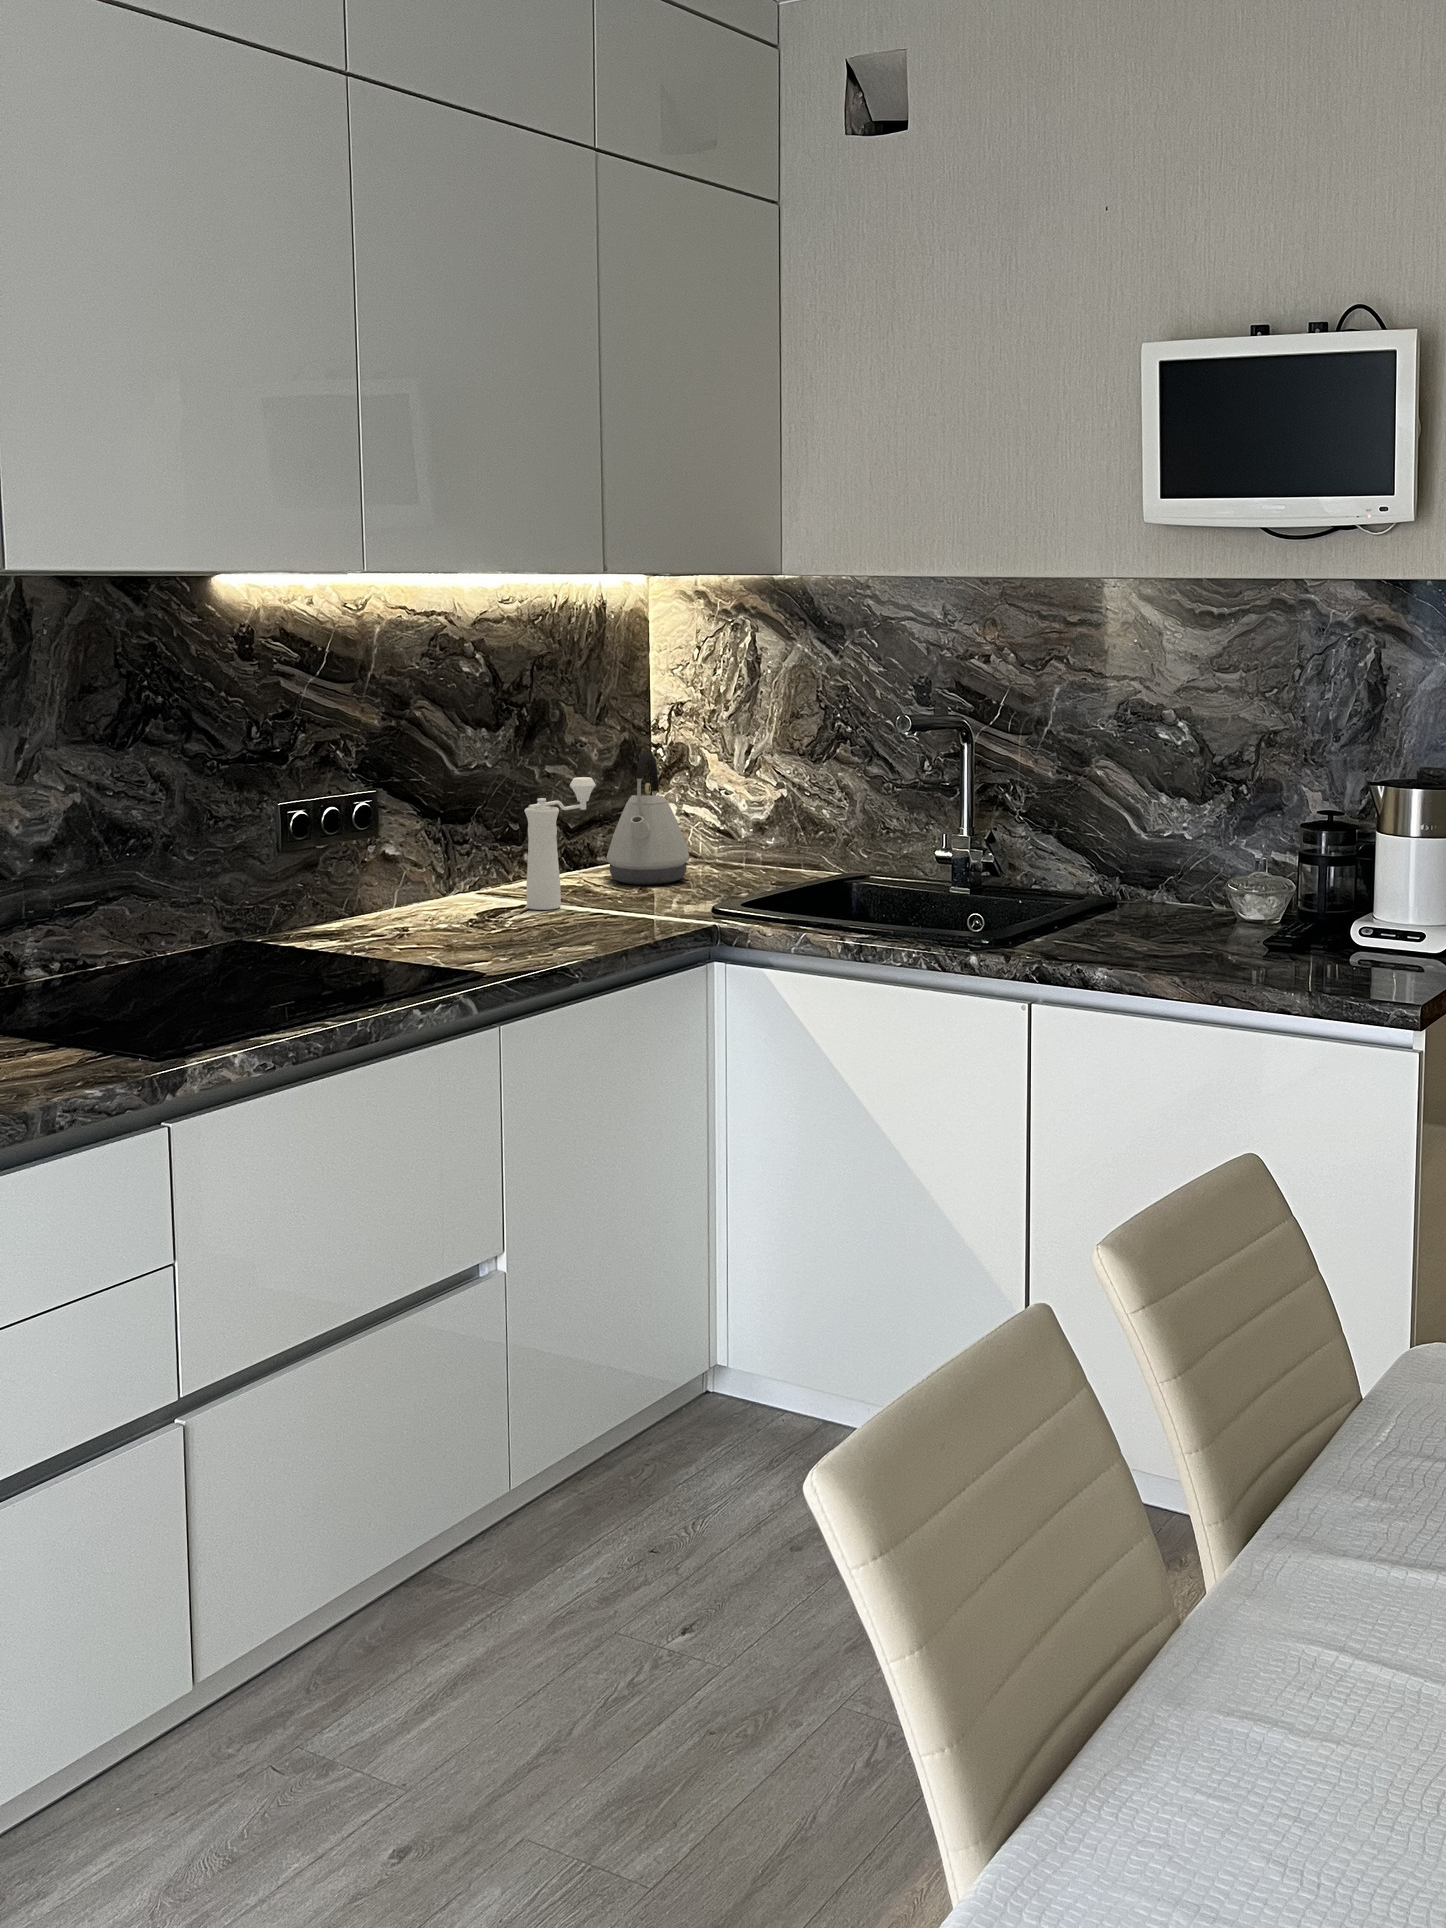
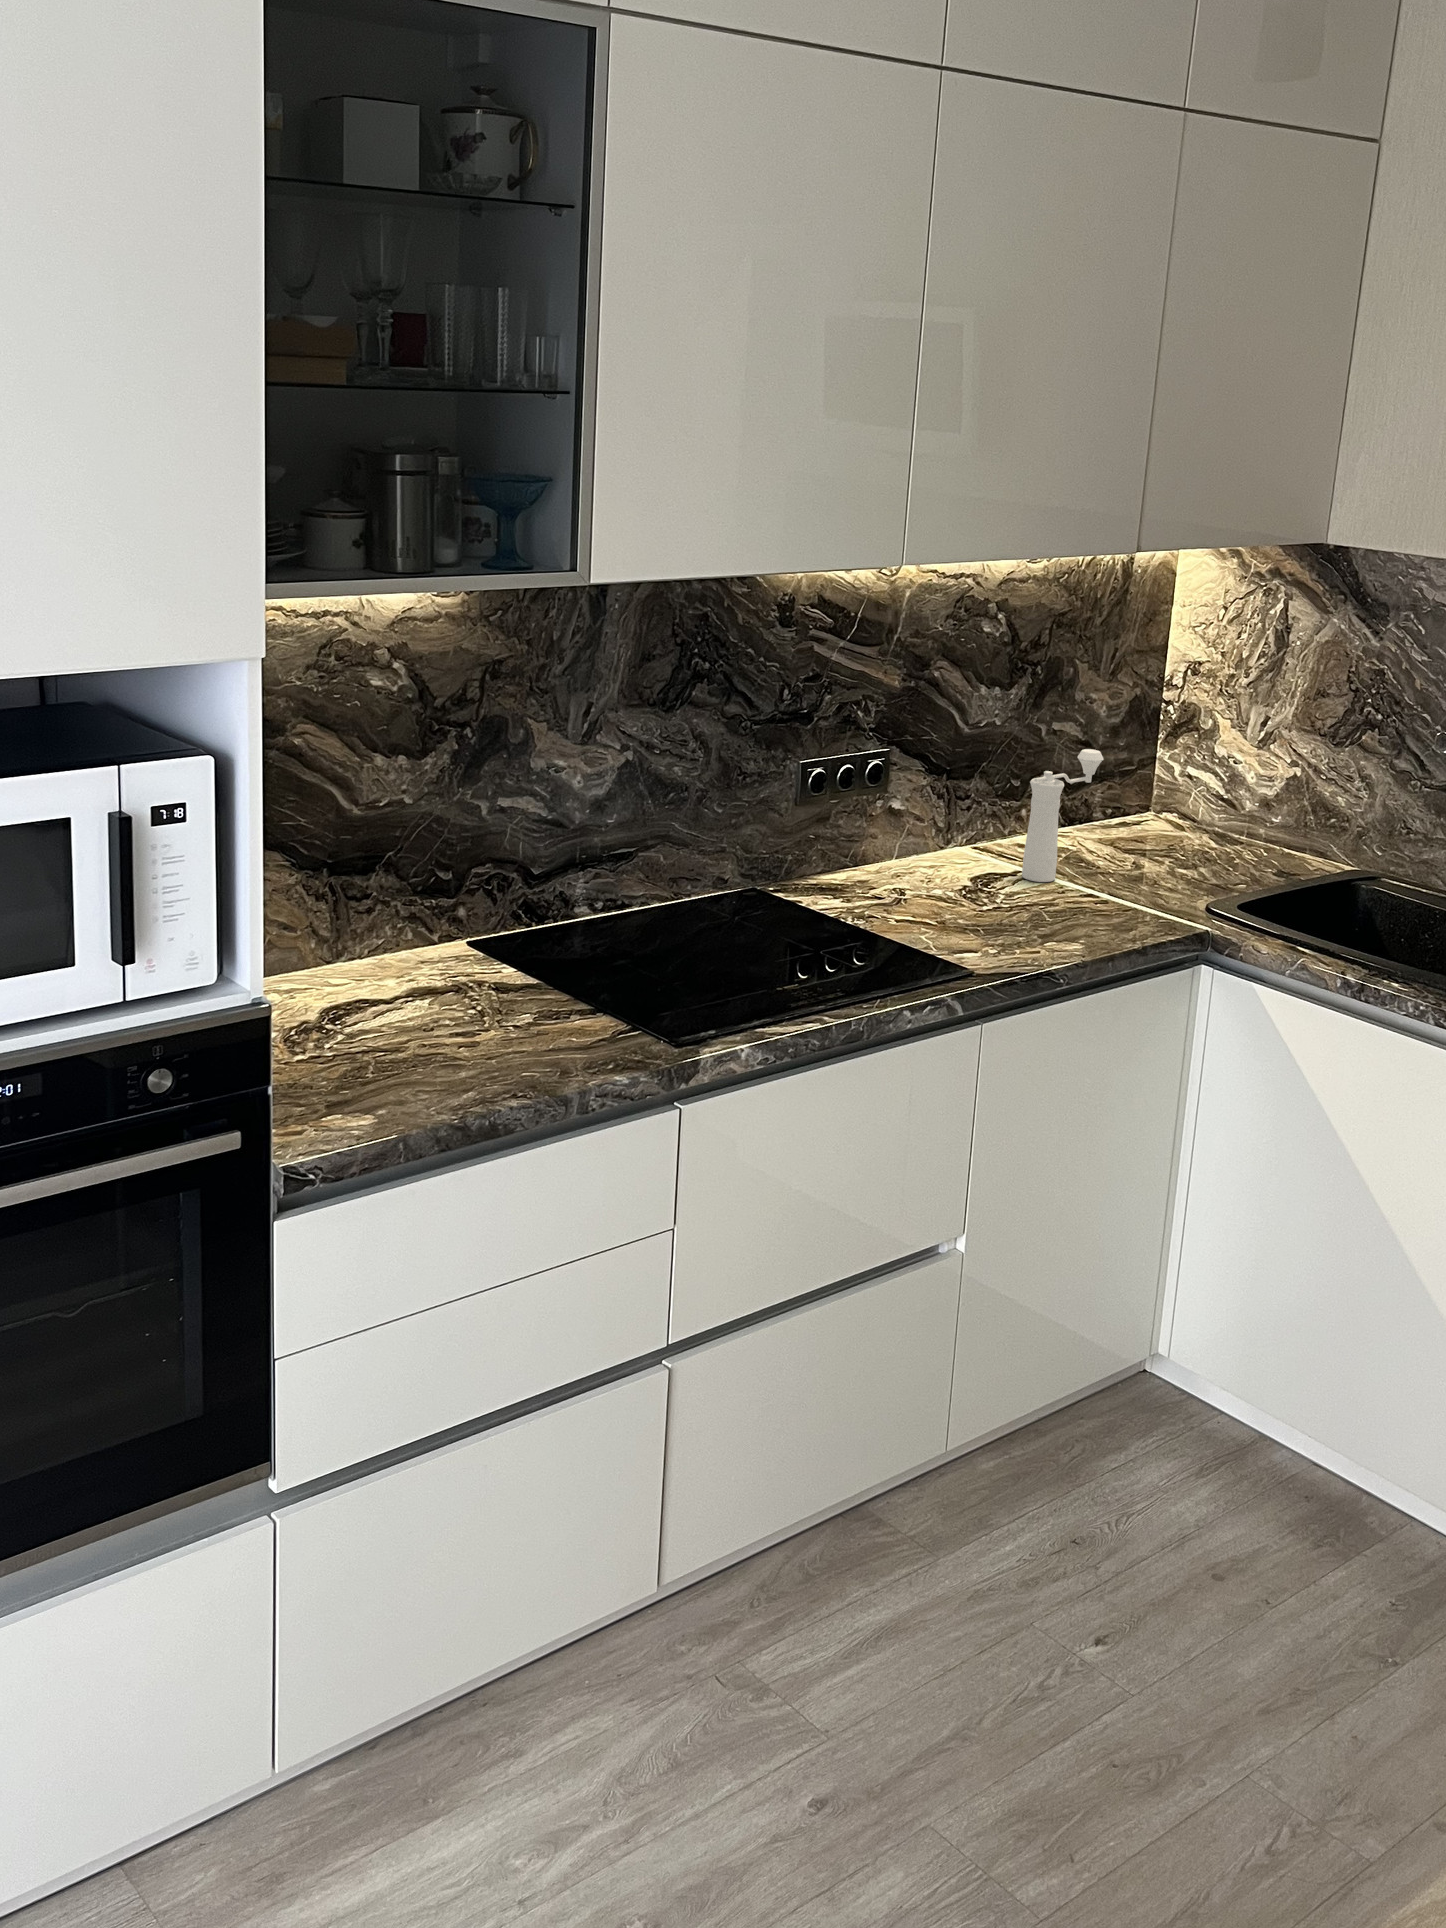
kettle: present [606,752,689,885] -> none [1105,722,1190,858]

